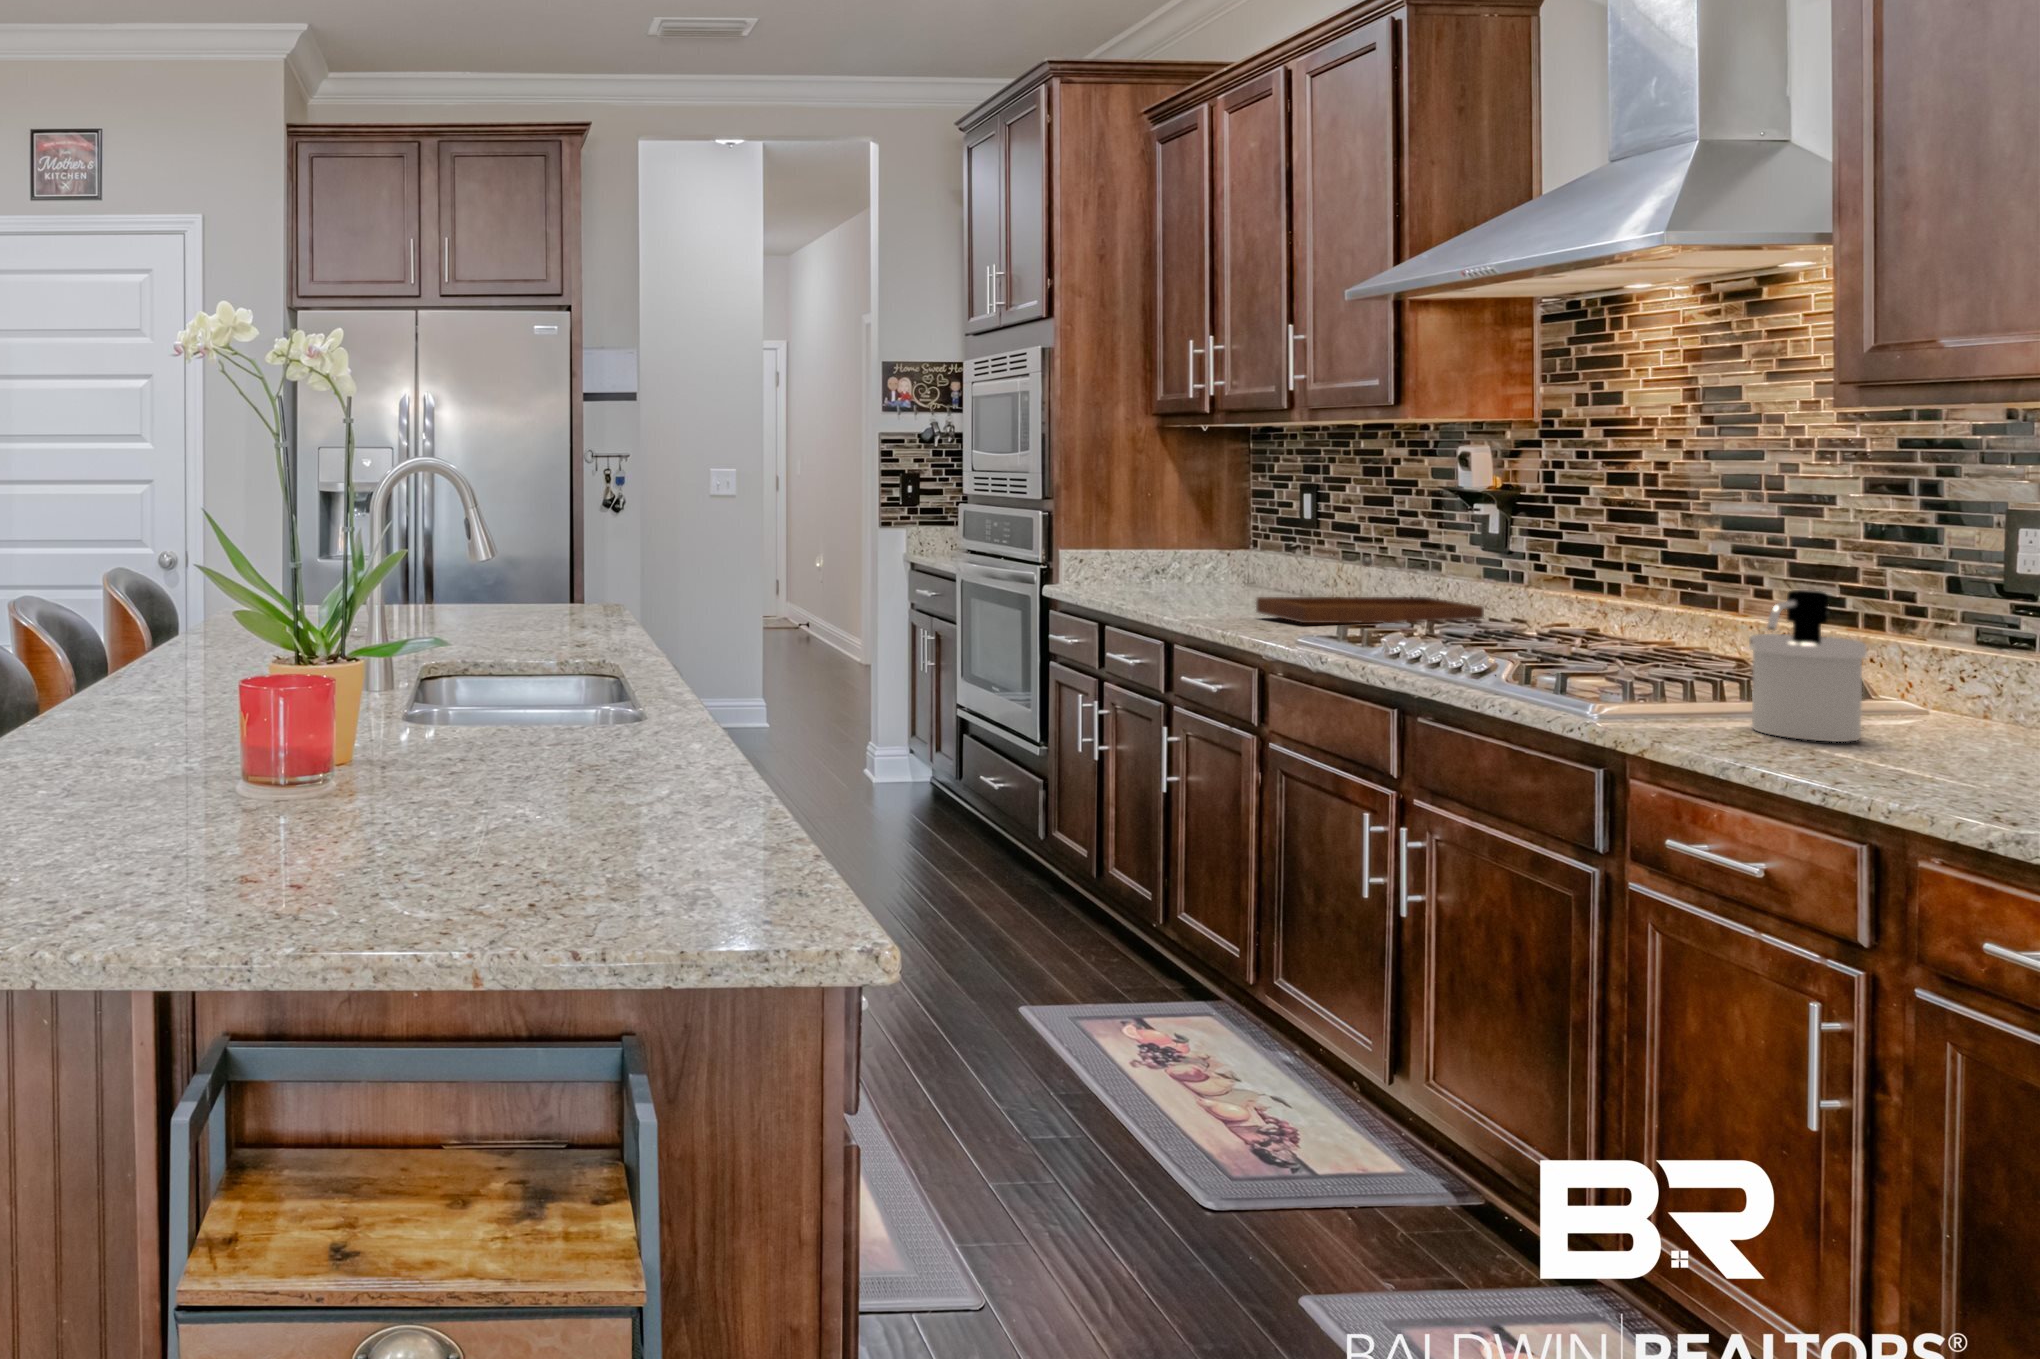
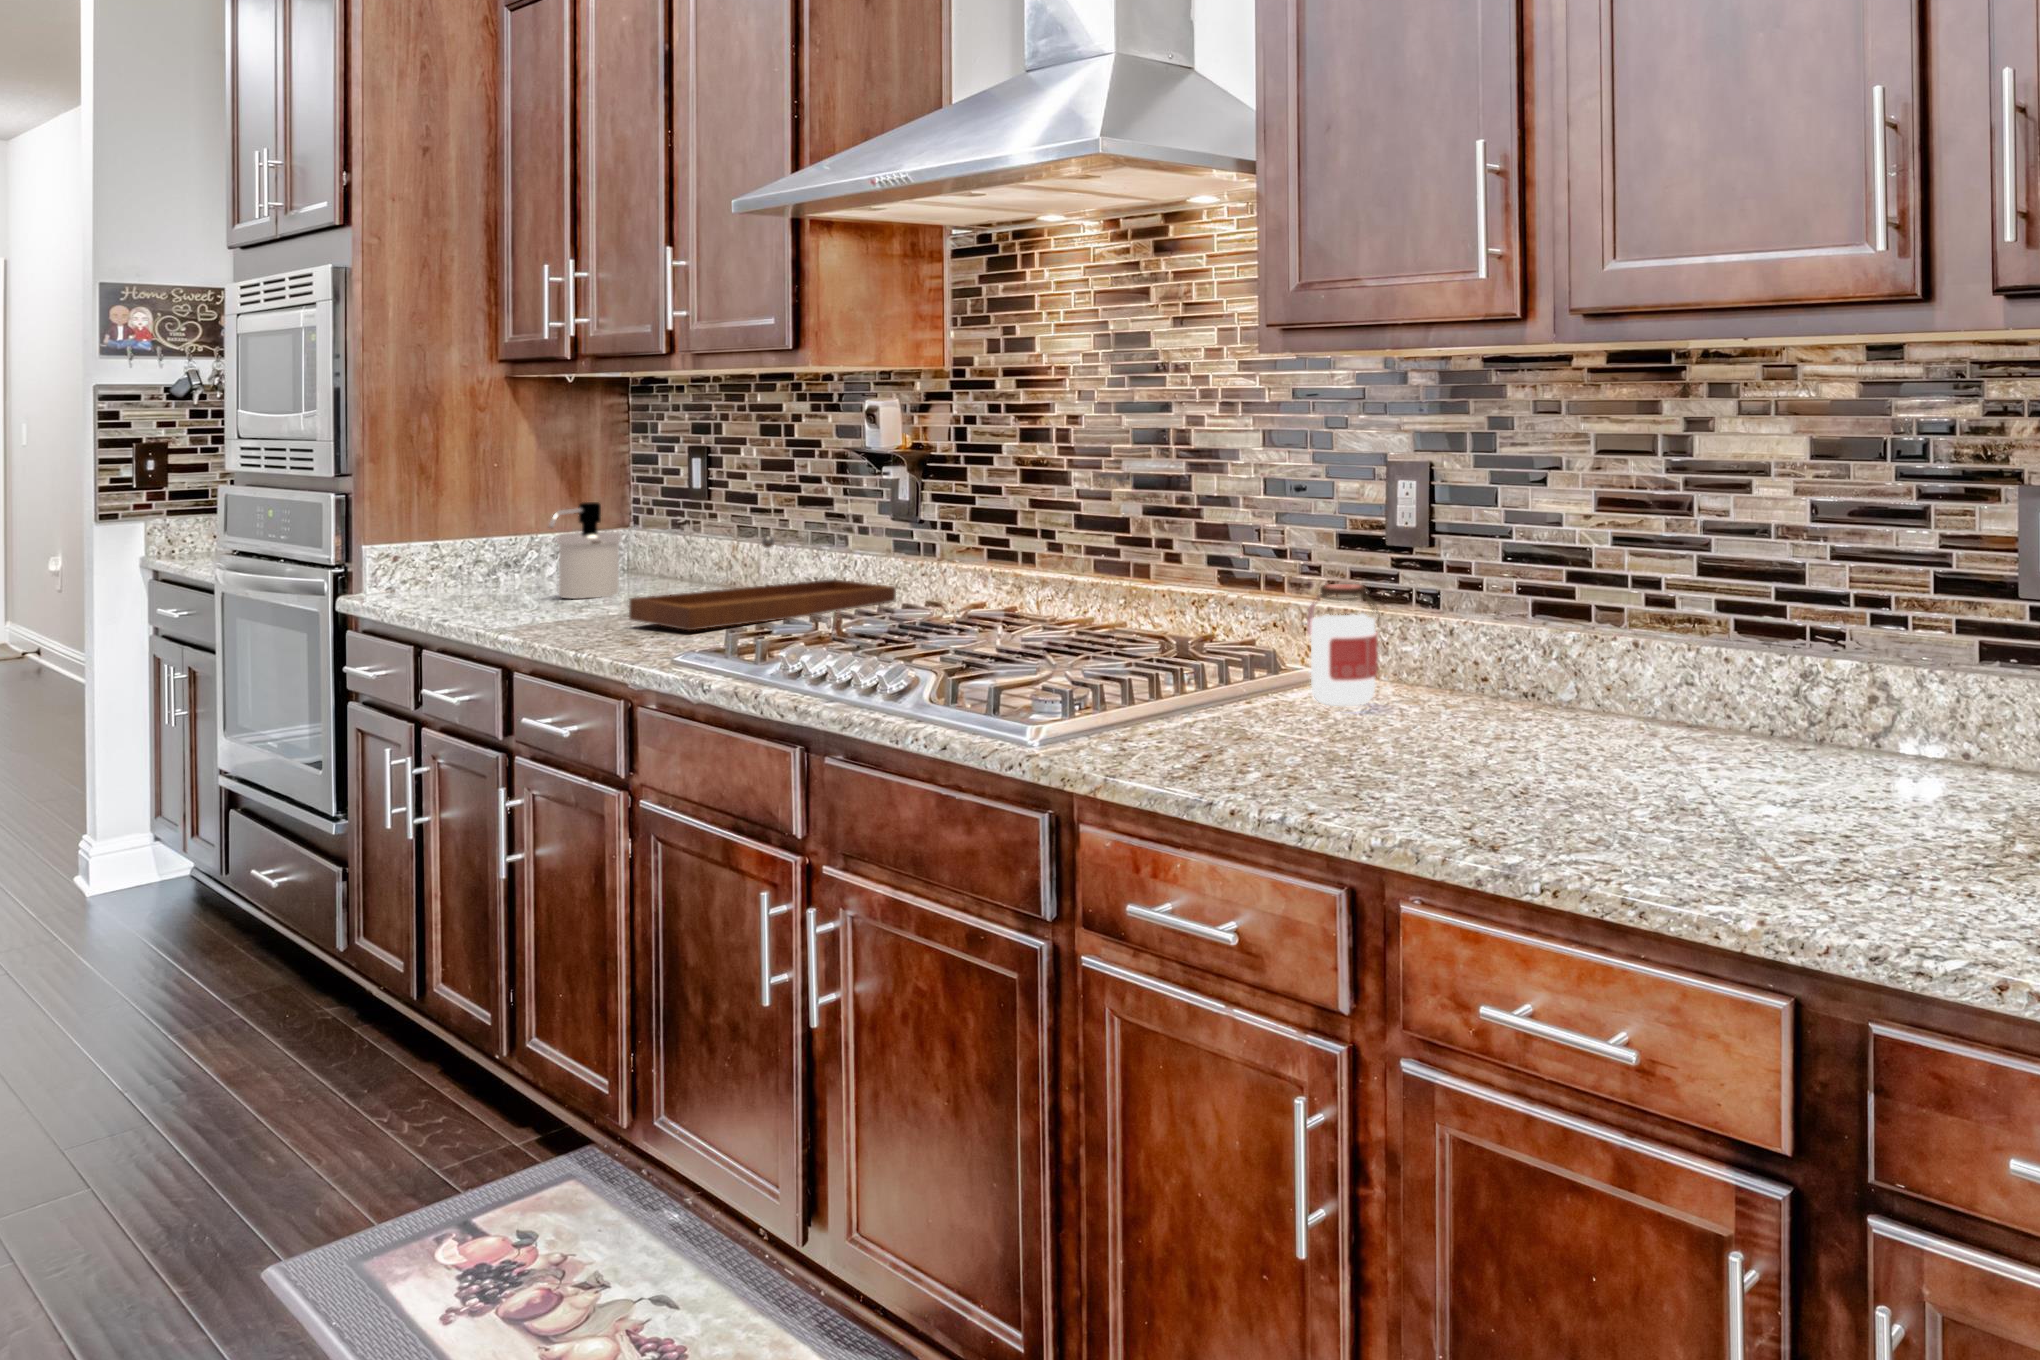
soap dispenser: present [1749,590,1867,742] -> present [549,502,621,599]
jar: none [1891,624,1981,737] -> present [1307,584,1378,707]

